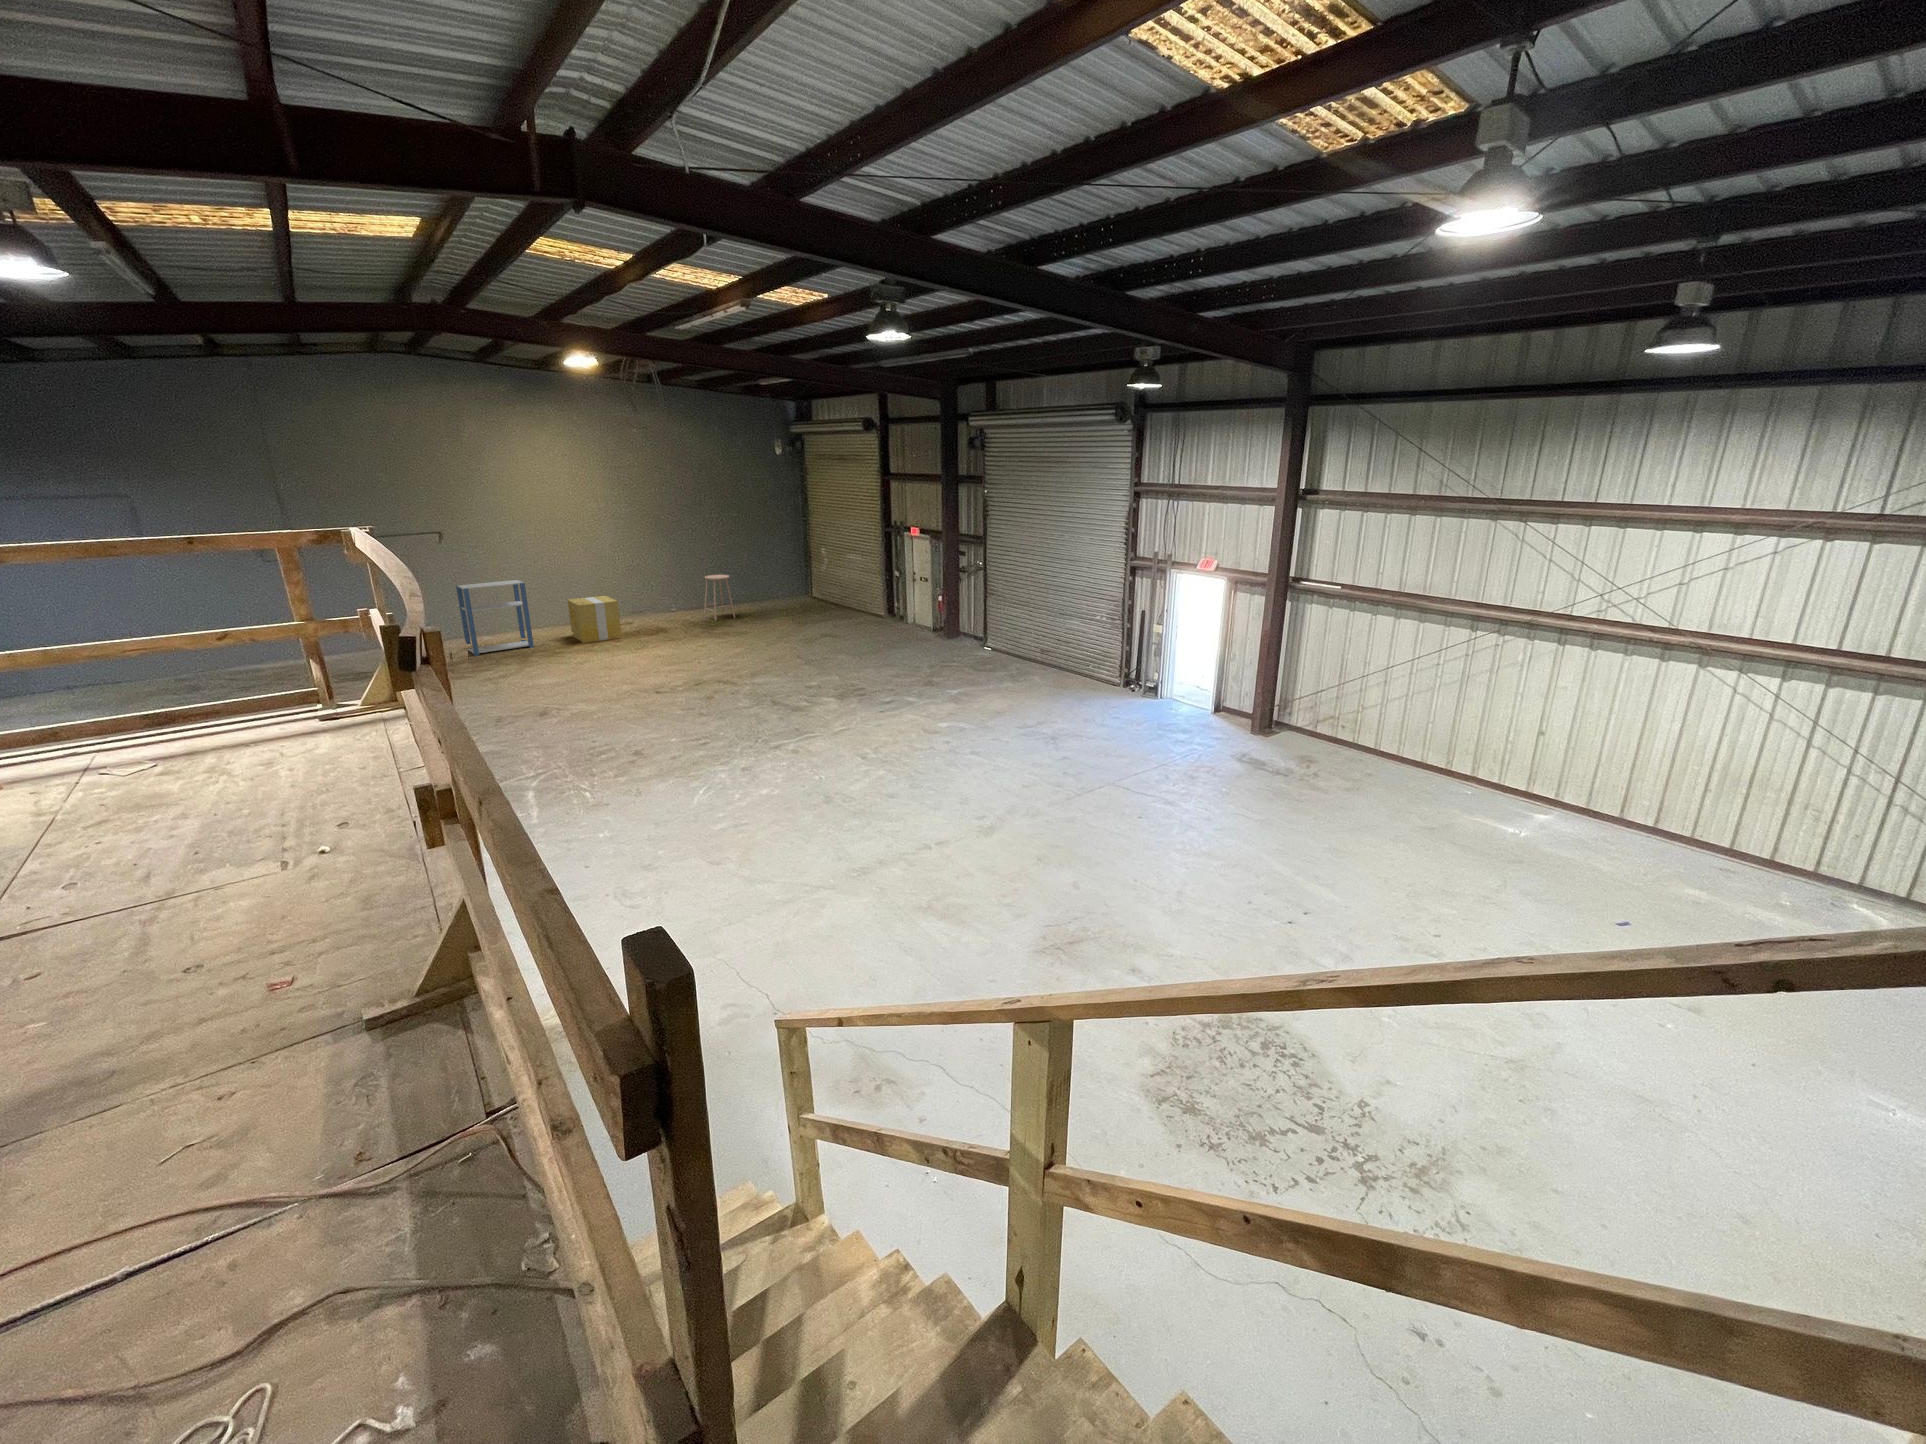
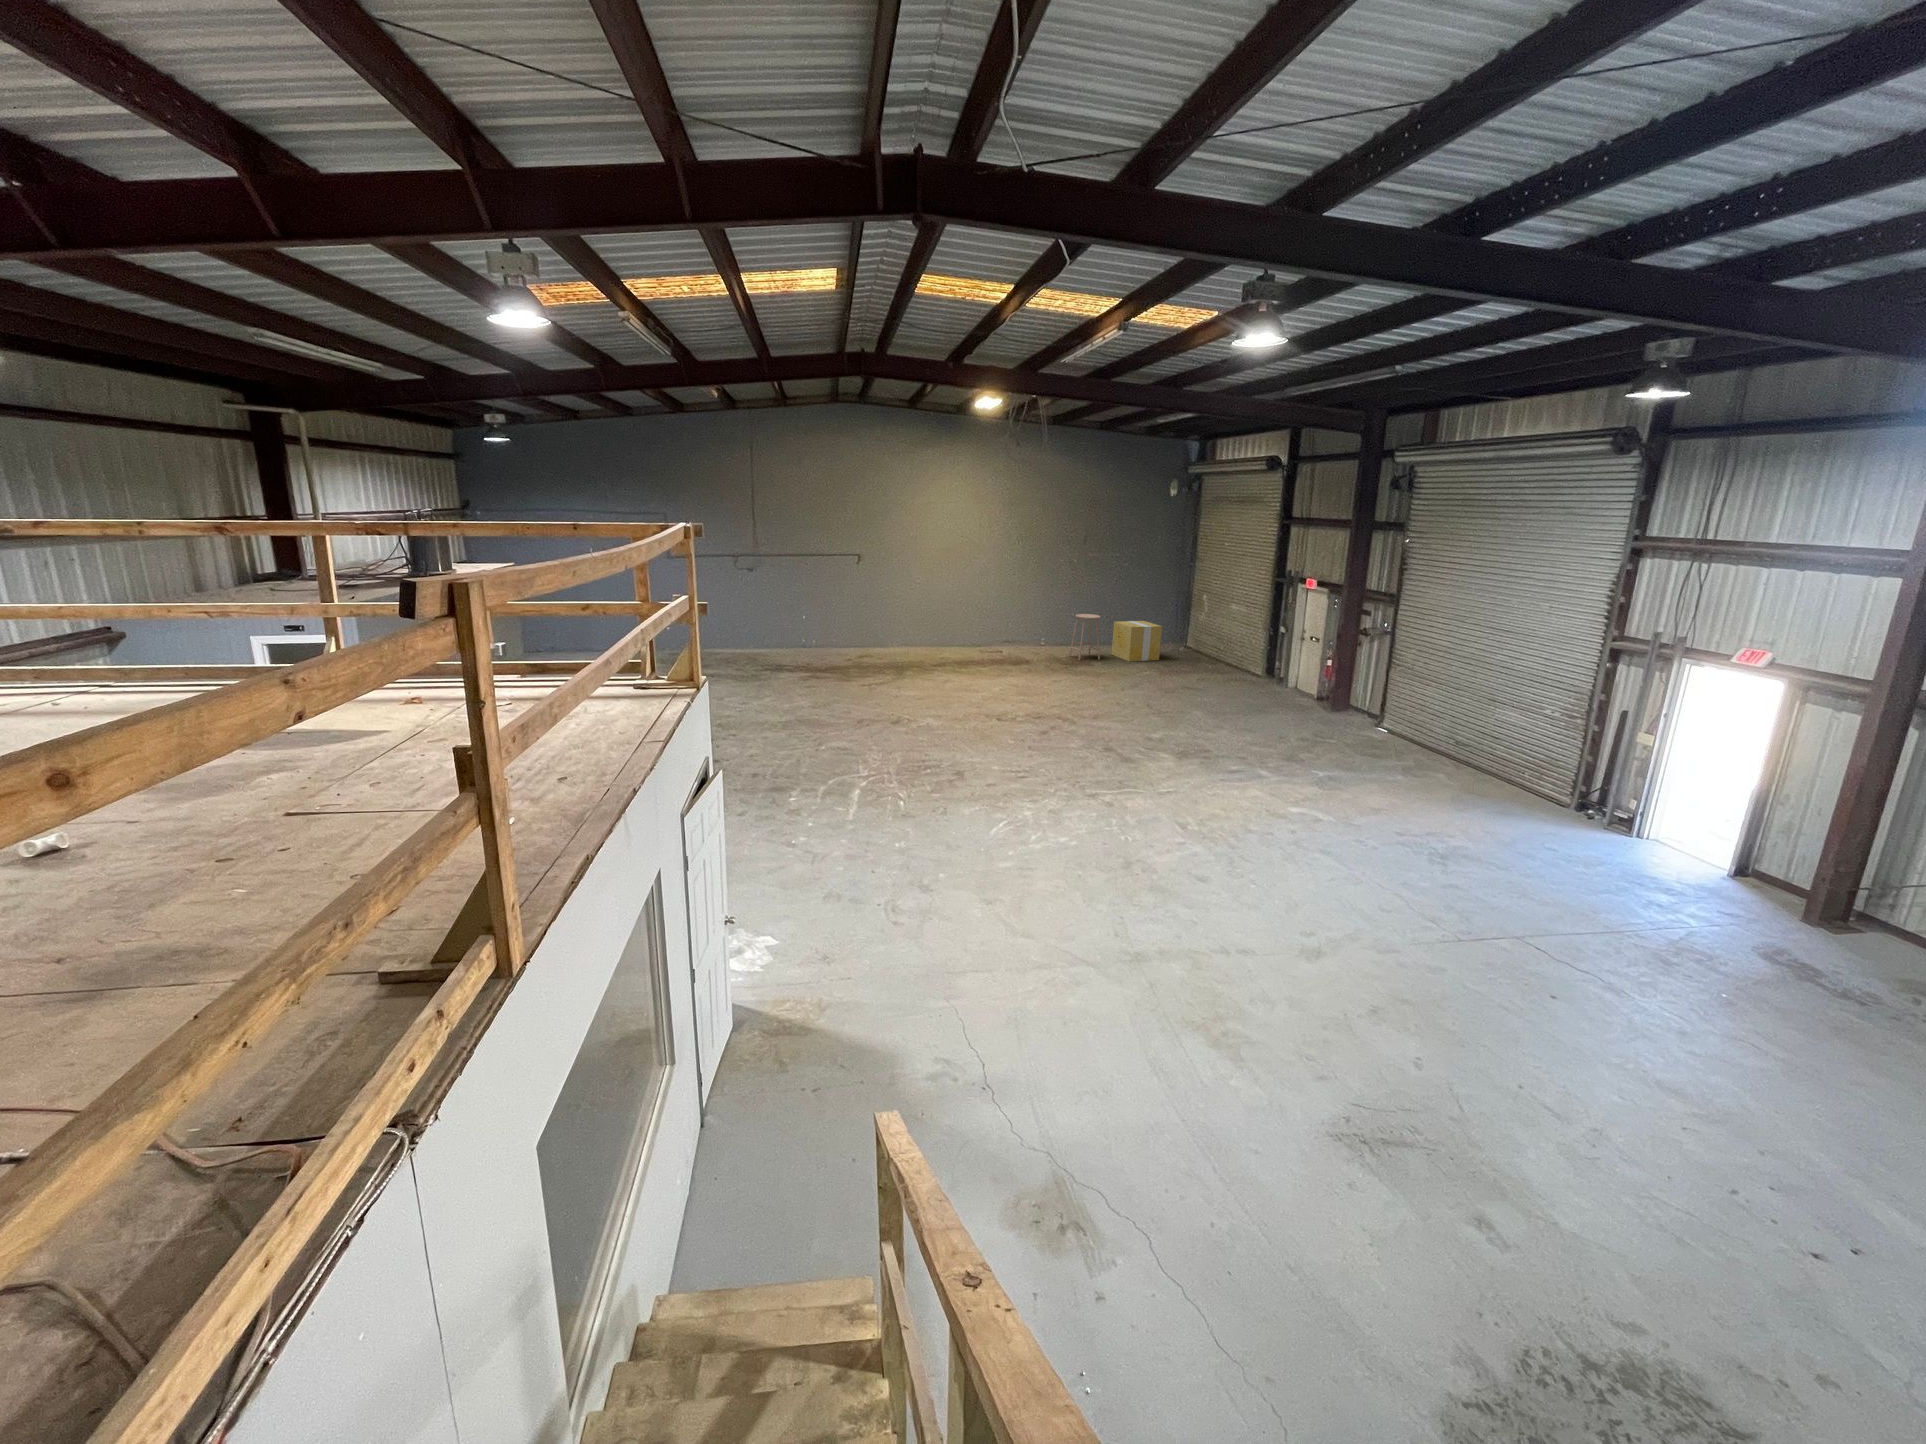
shelving unit: present [456,580,534,656] -> none [857,601,911,665]
cardboard box: present [568,596,622,643] -> present [1112,621,1162,661]

